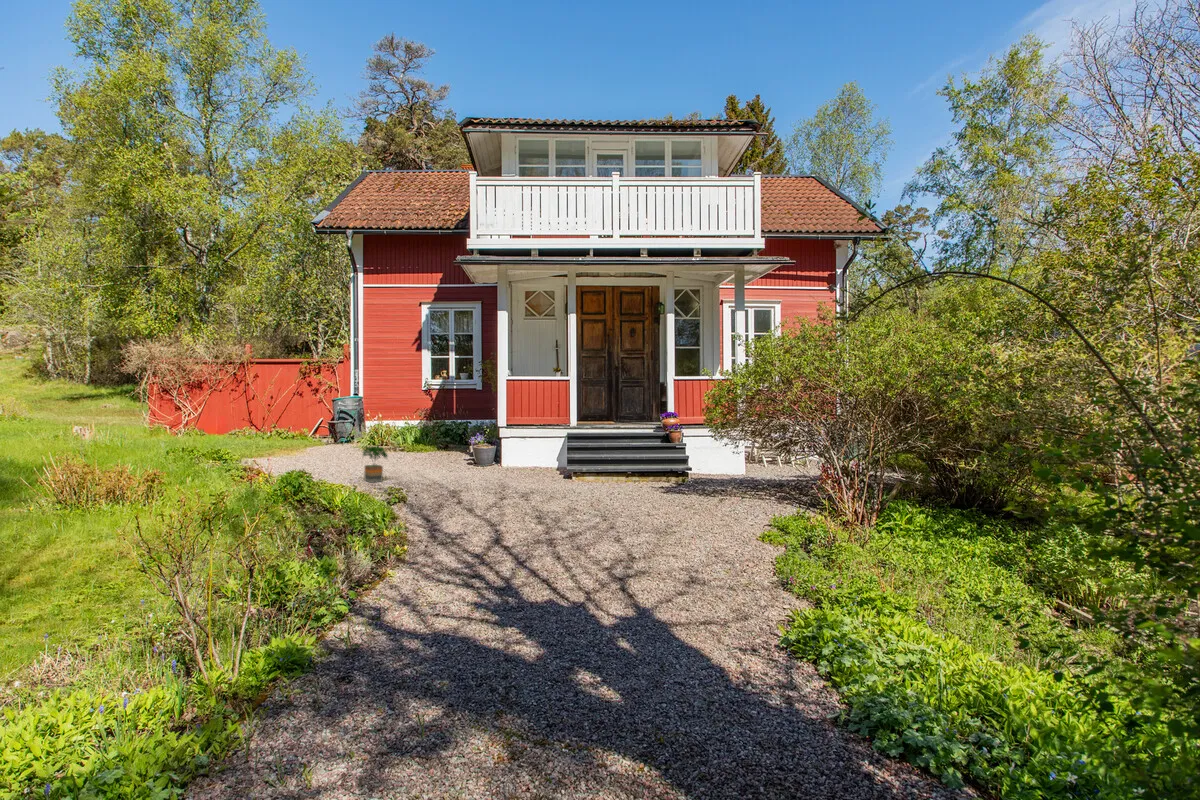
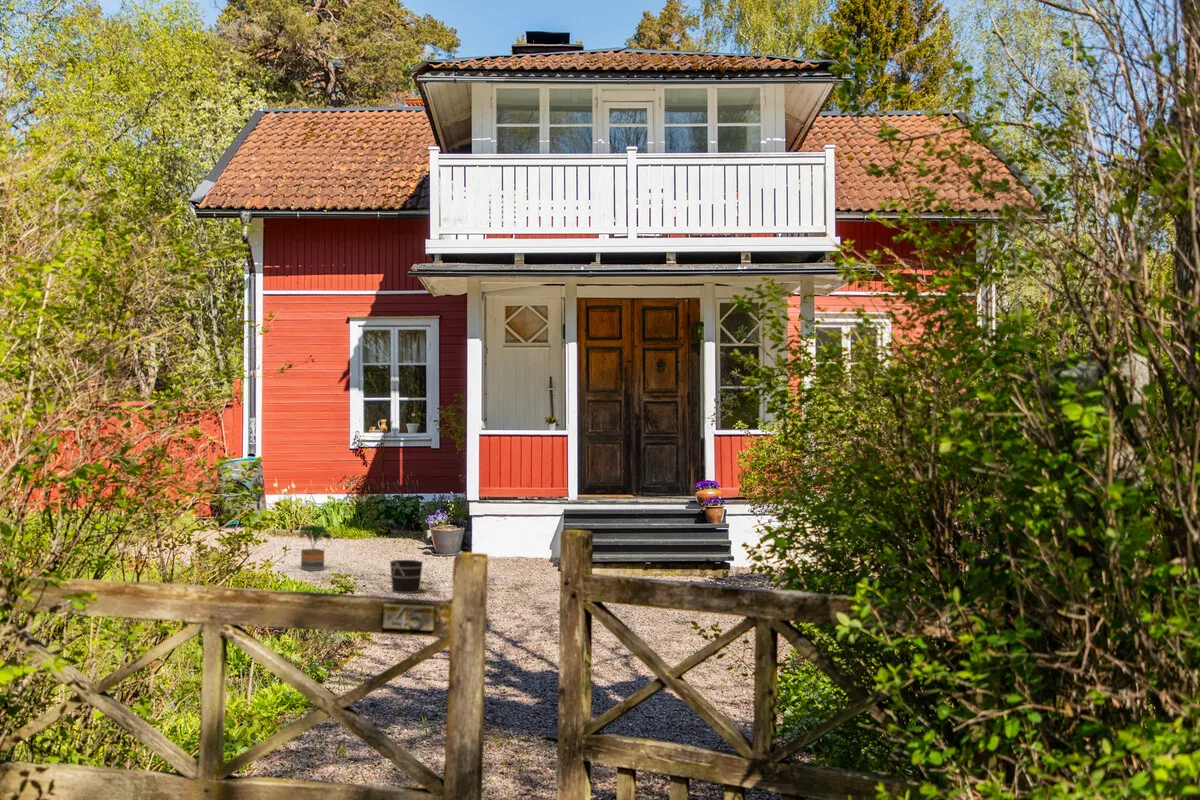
bucket: none [427,476,454,506] -> present [390,560,422,593]

